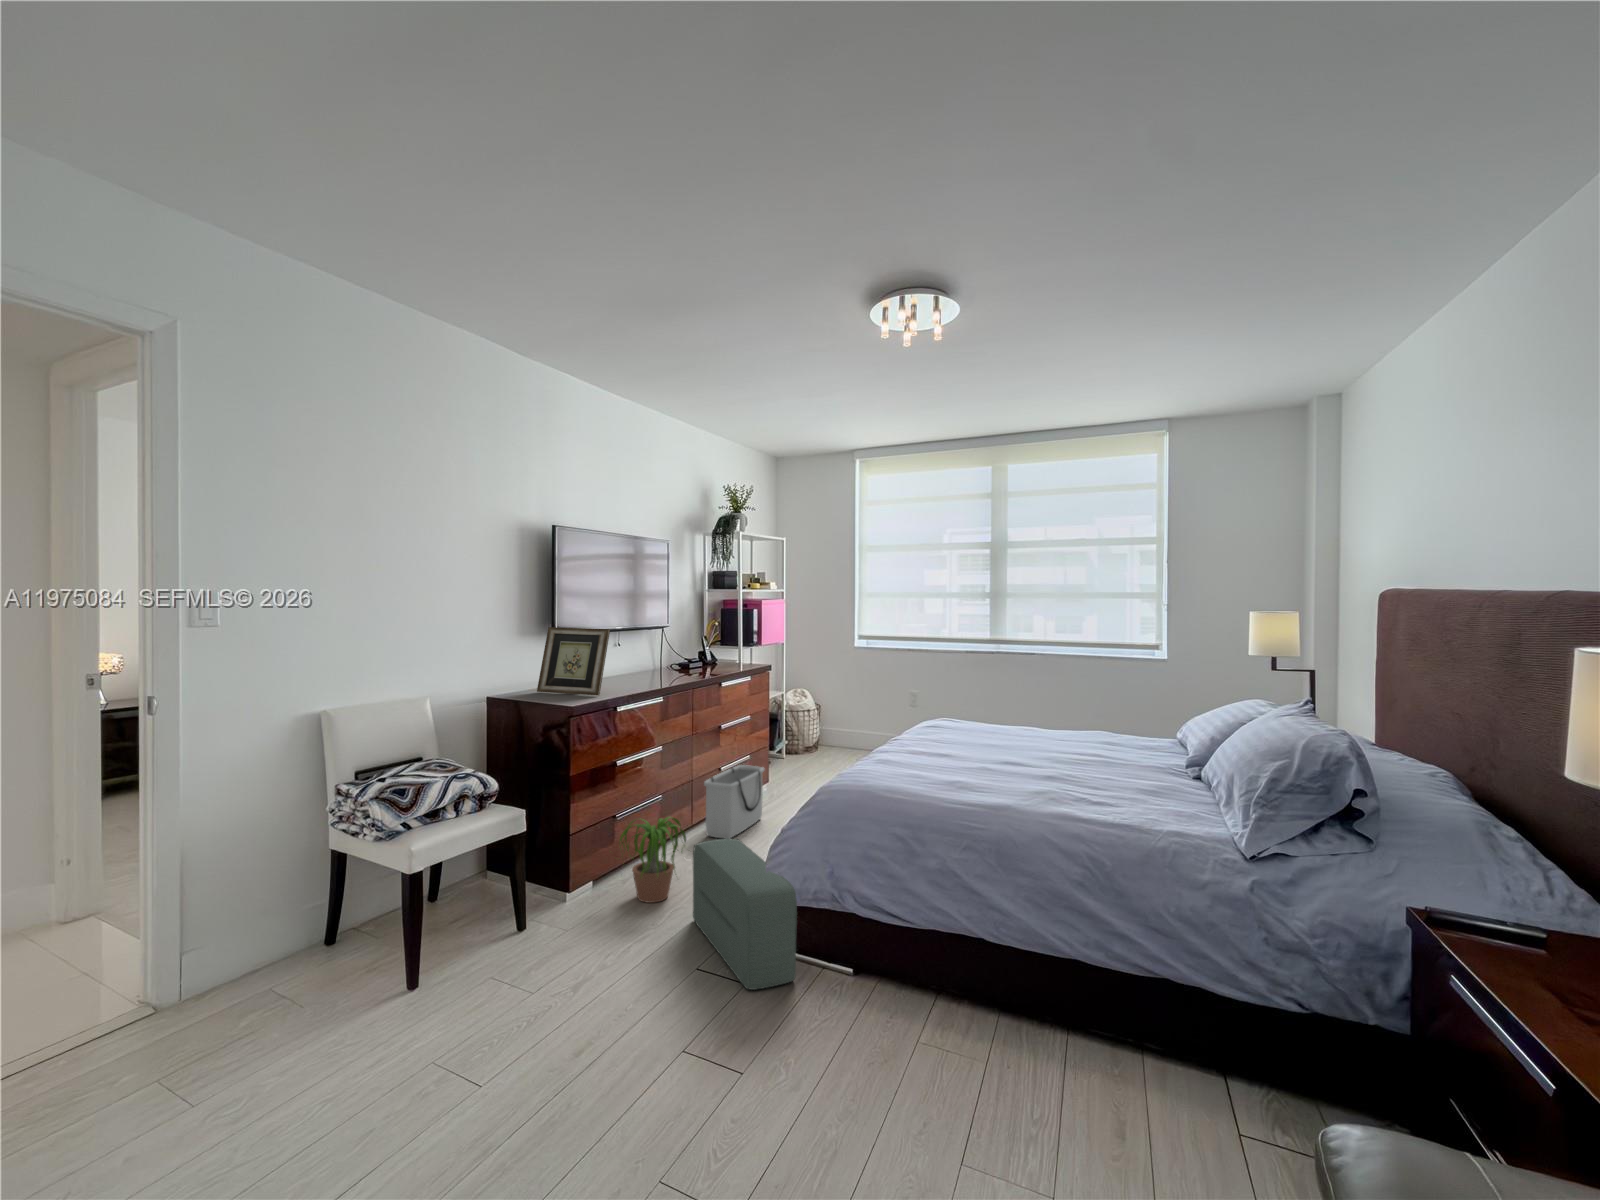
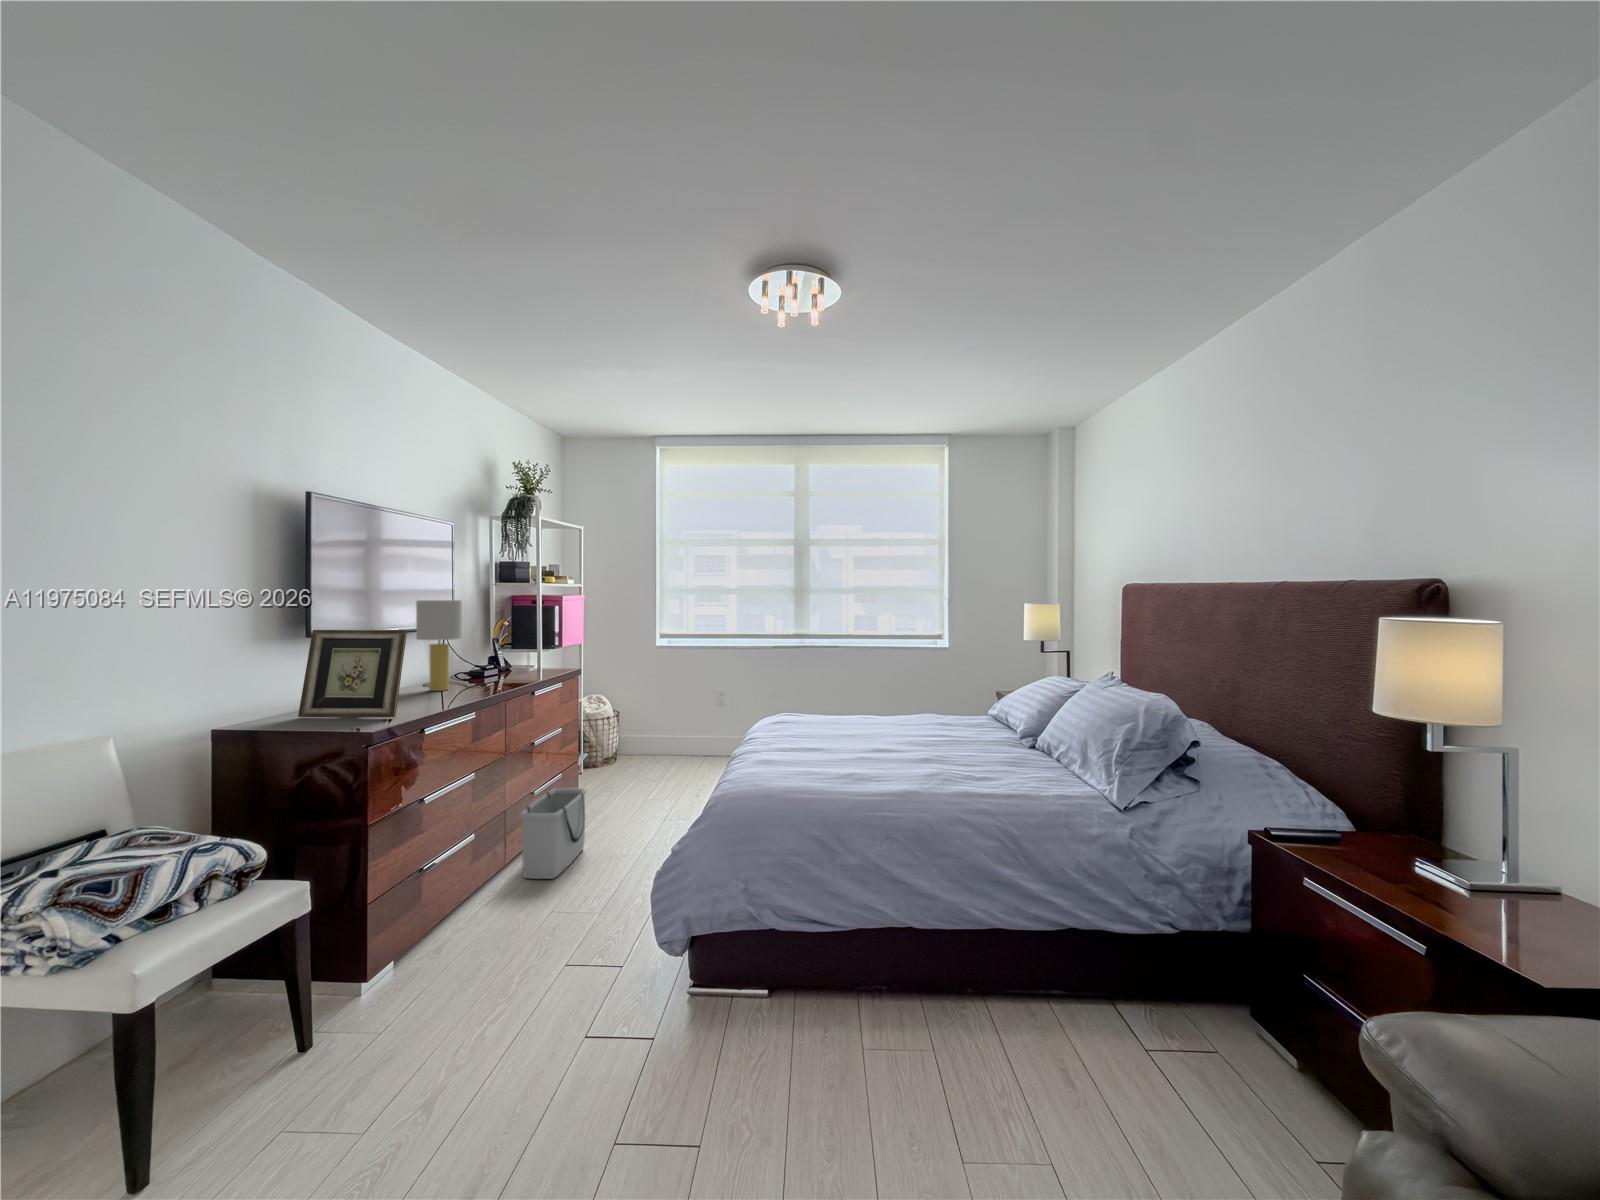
table lamp: none [630,605,685,679] -> present [416,600,489,691]
potted plant: present [620,817,686,903] -> none [412,865,532,980]
pouf: present [693,839,797,990] -> none [545,885,708,1081]

